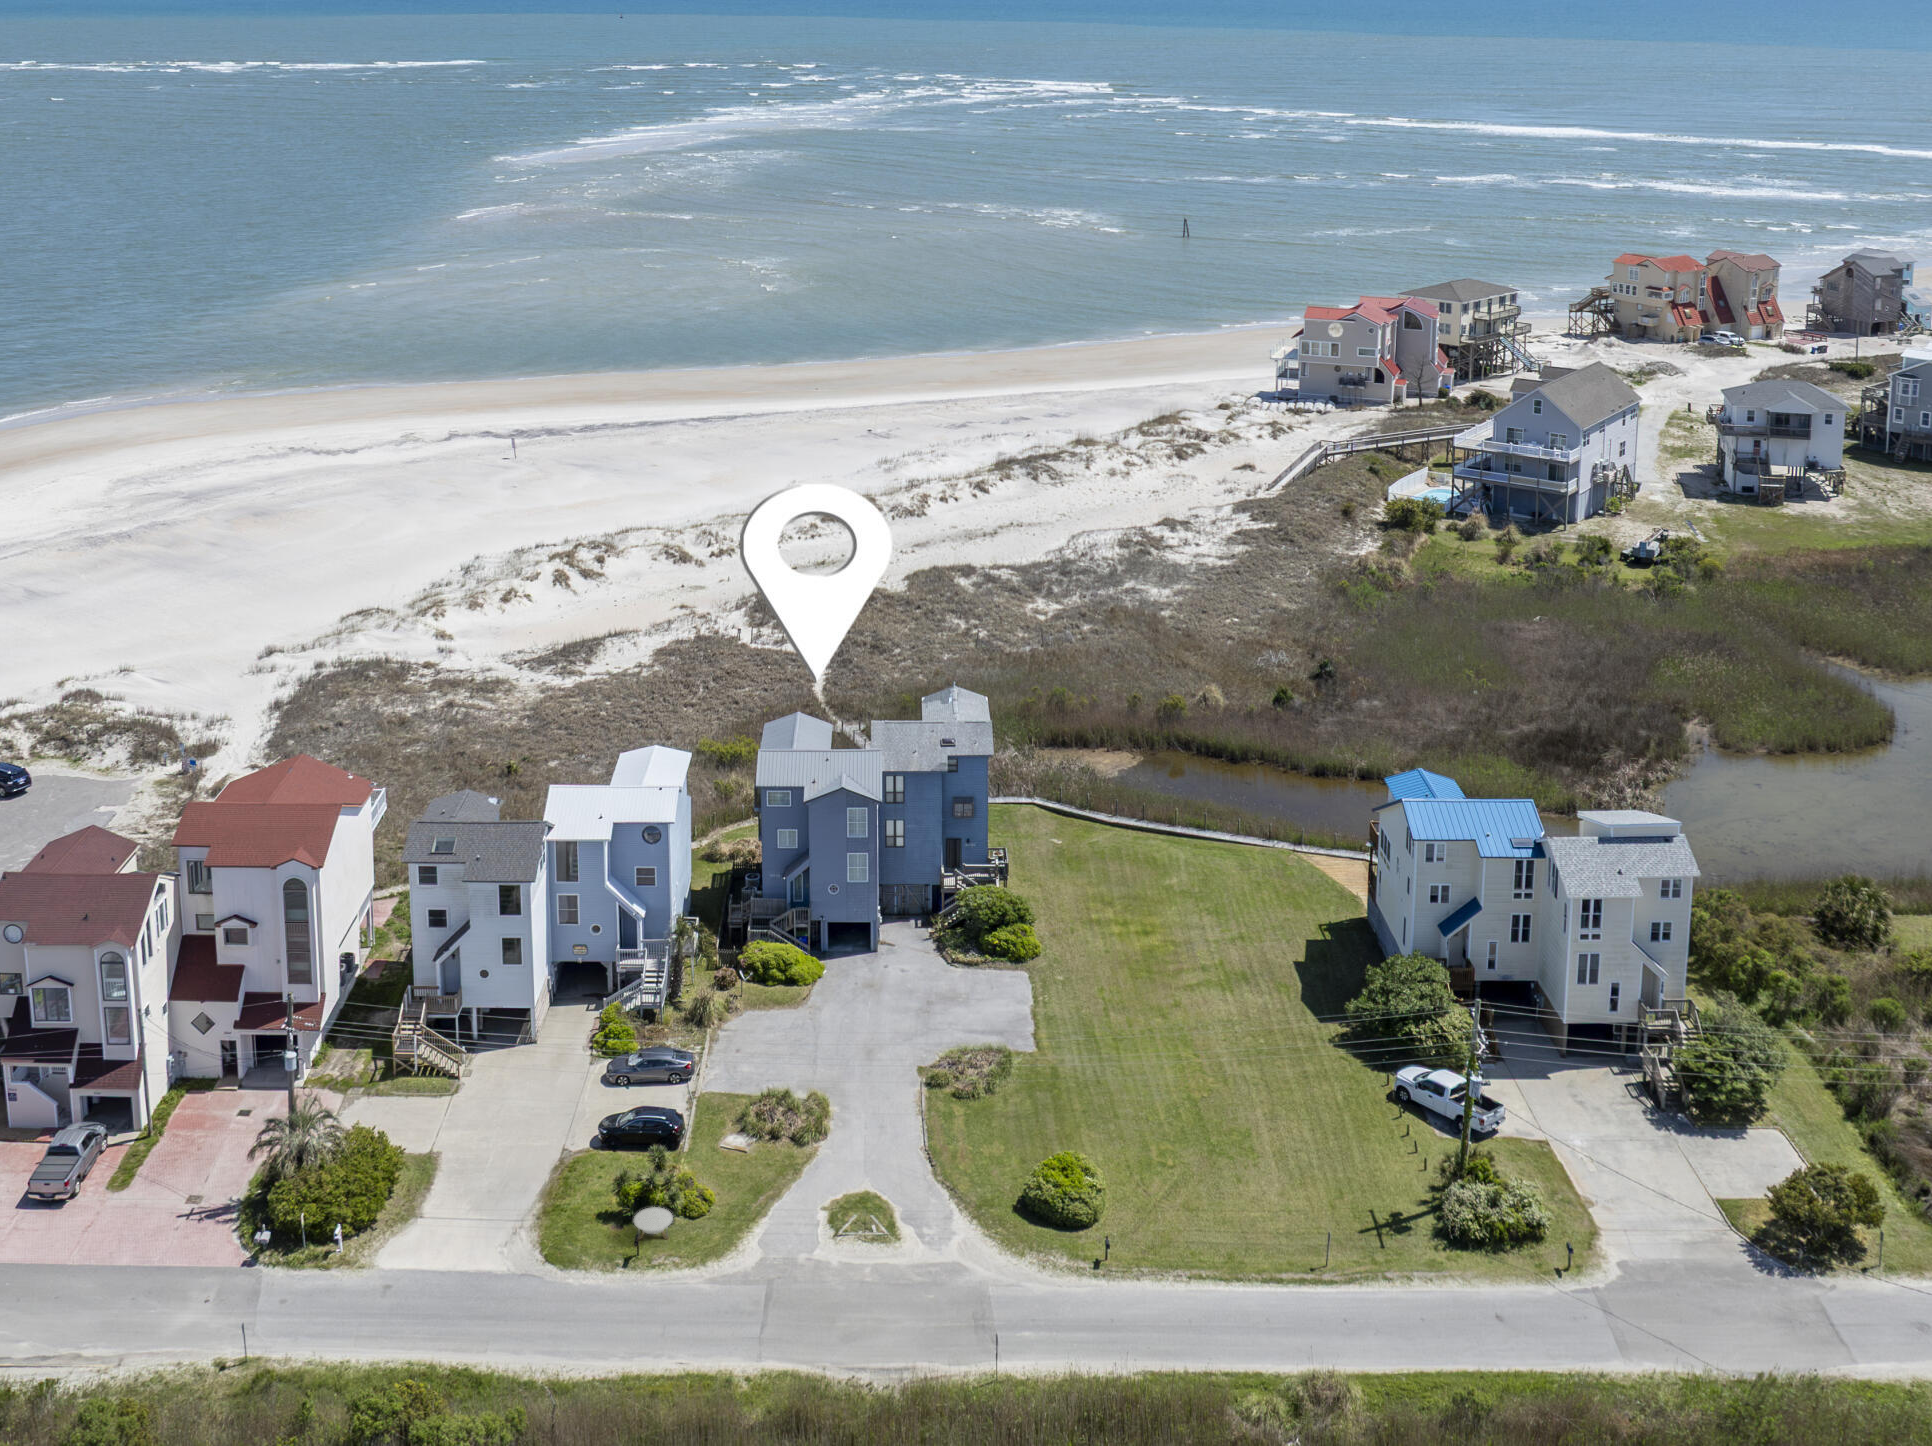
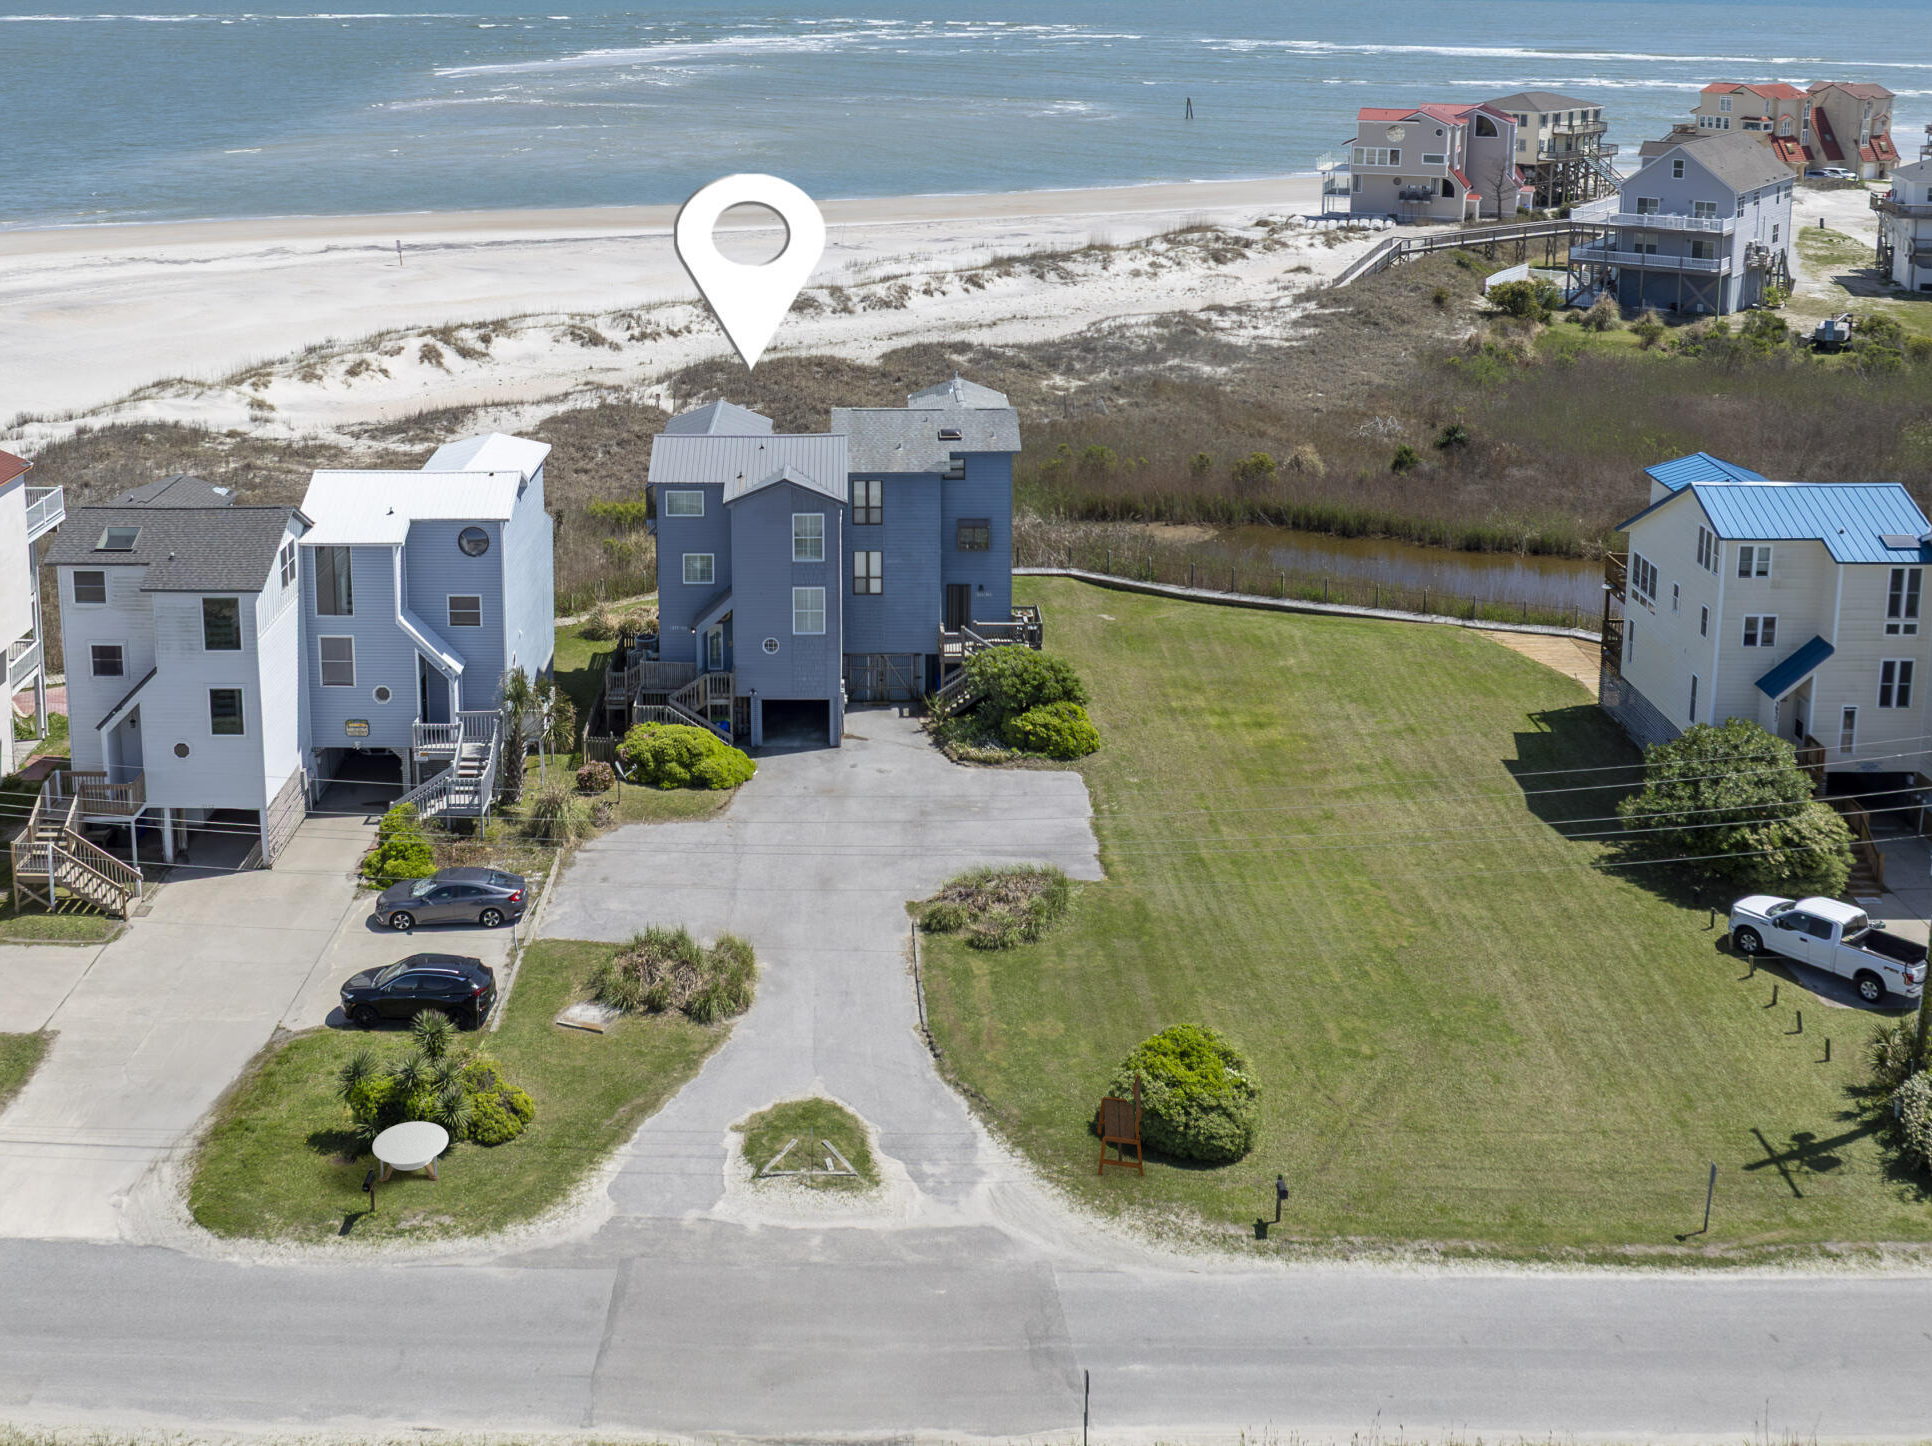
bench: none [1017,1181,1041,1237] -> present [1098,1074,1143,1176]

